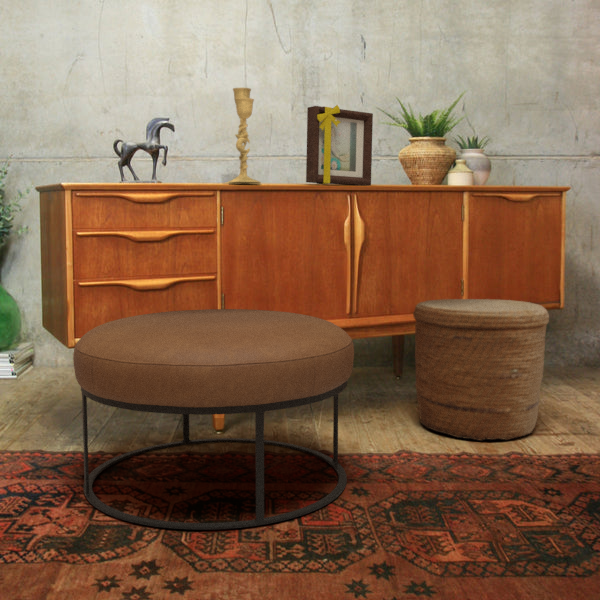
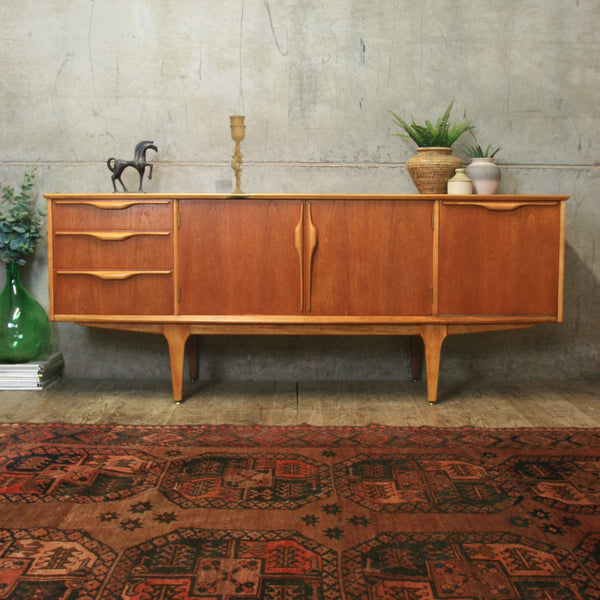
picture frame: present [306,105,373,186] -> none [294,129,352,199]
woven basket: present [413,299,549,440] -> none [384,296,500,417]
ottoman: present [73,309,354,530] -> none [88,304,323,480]

